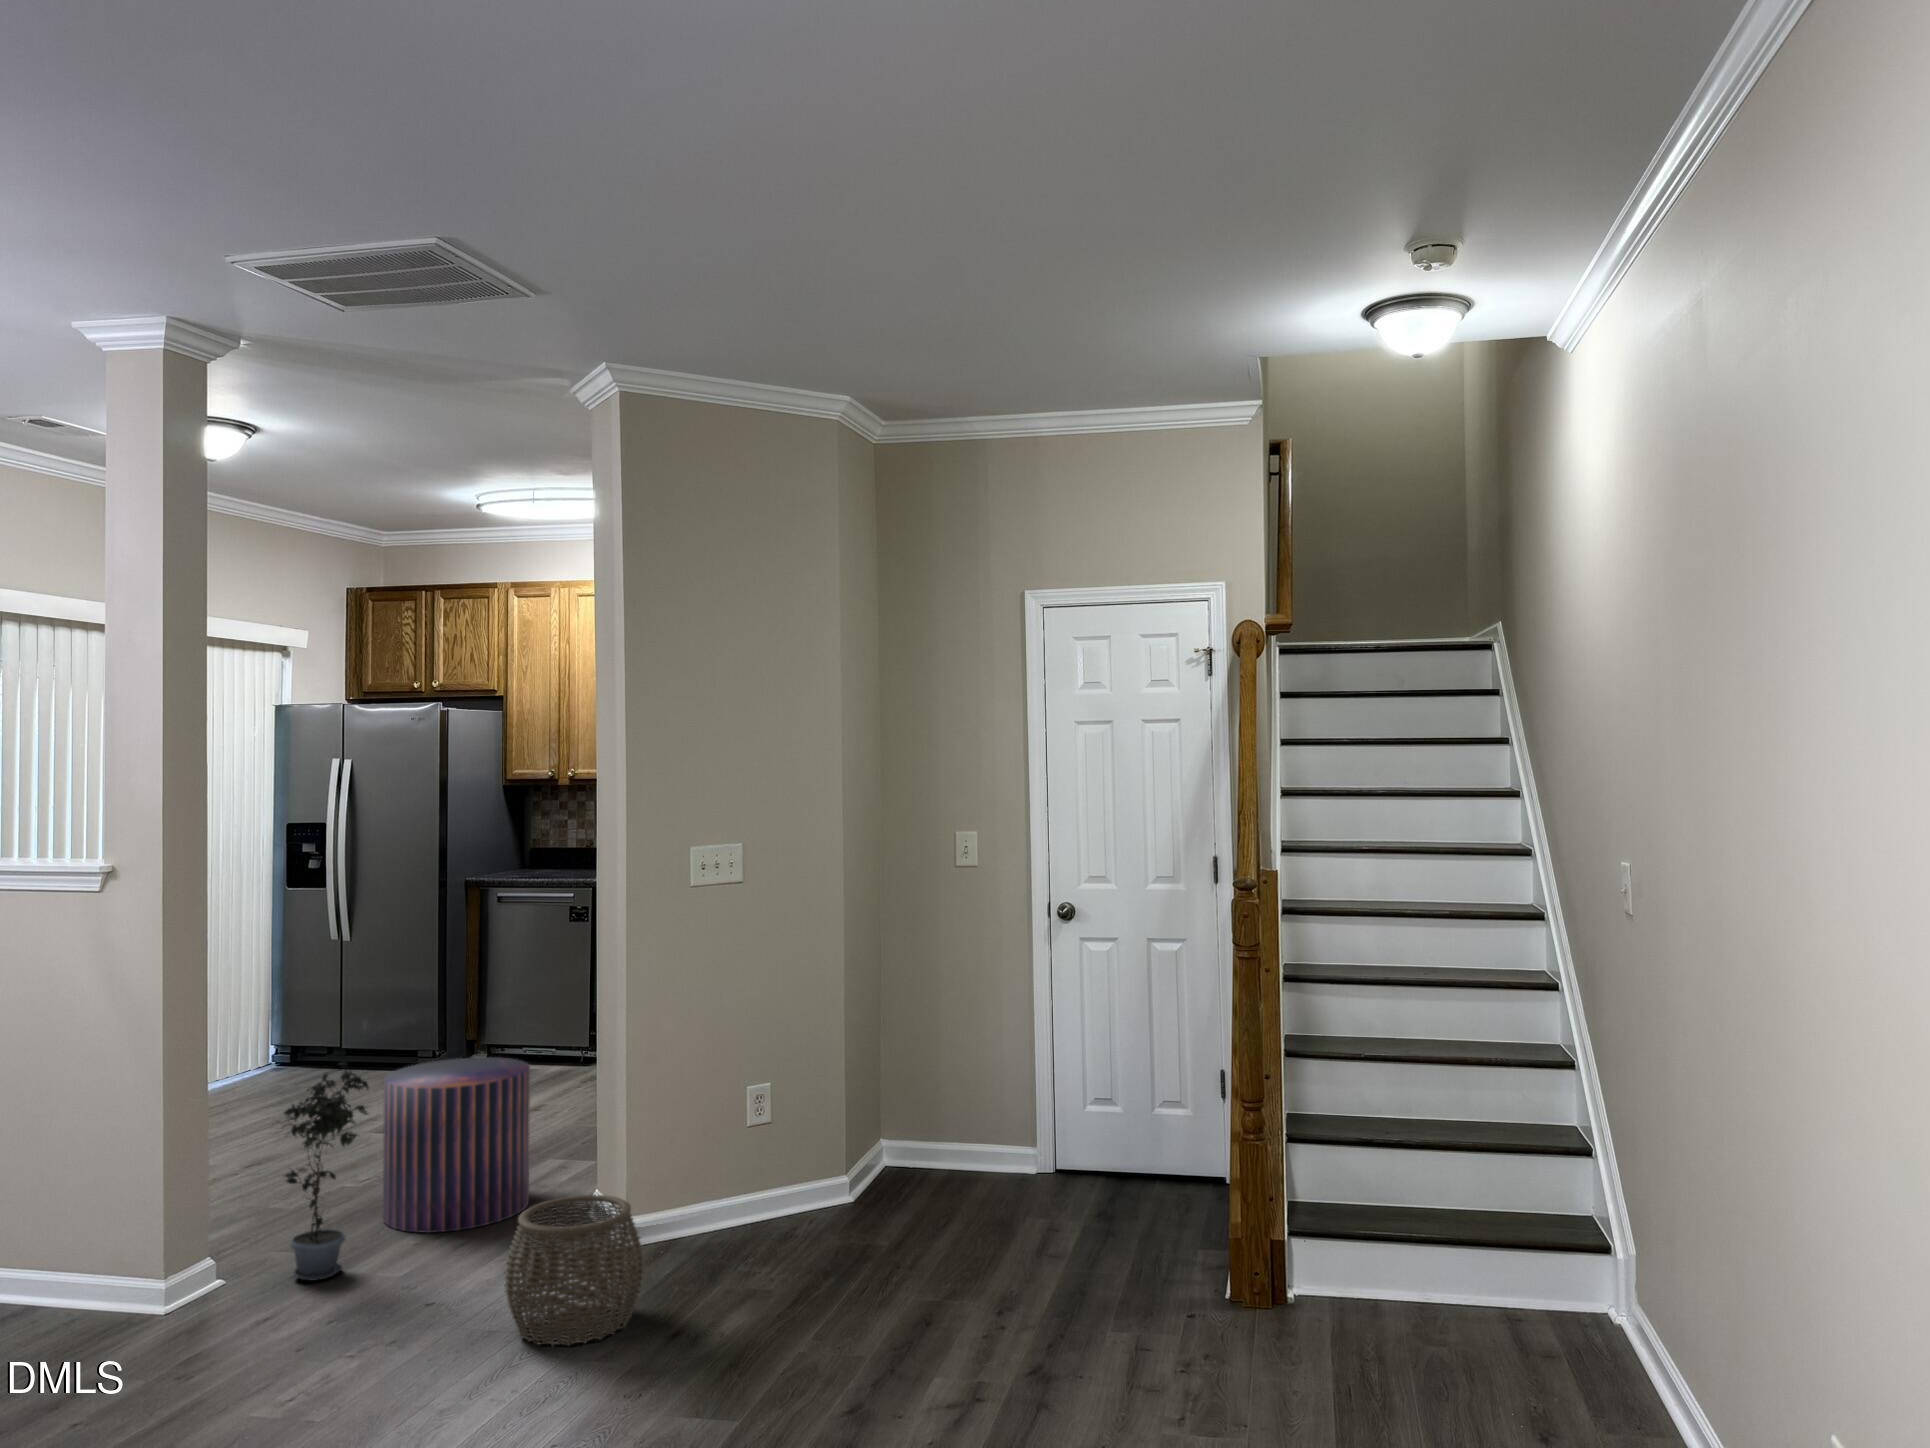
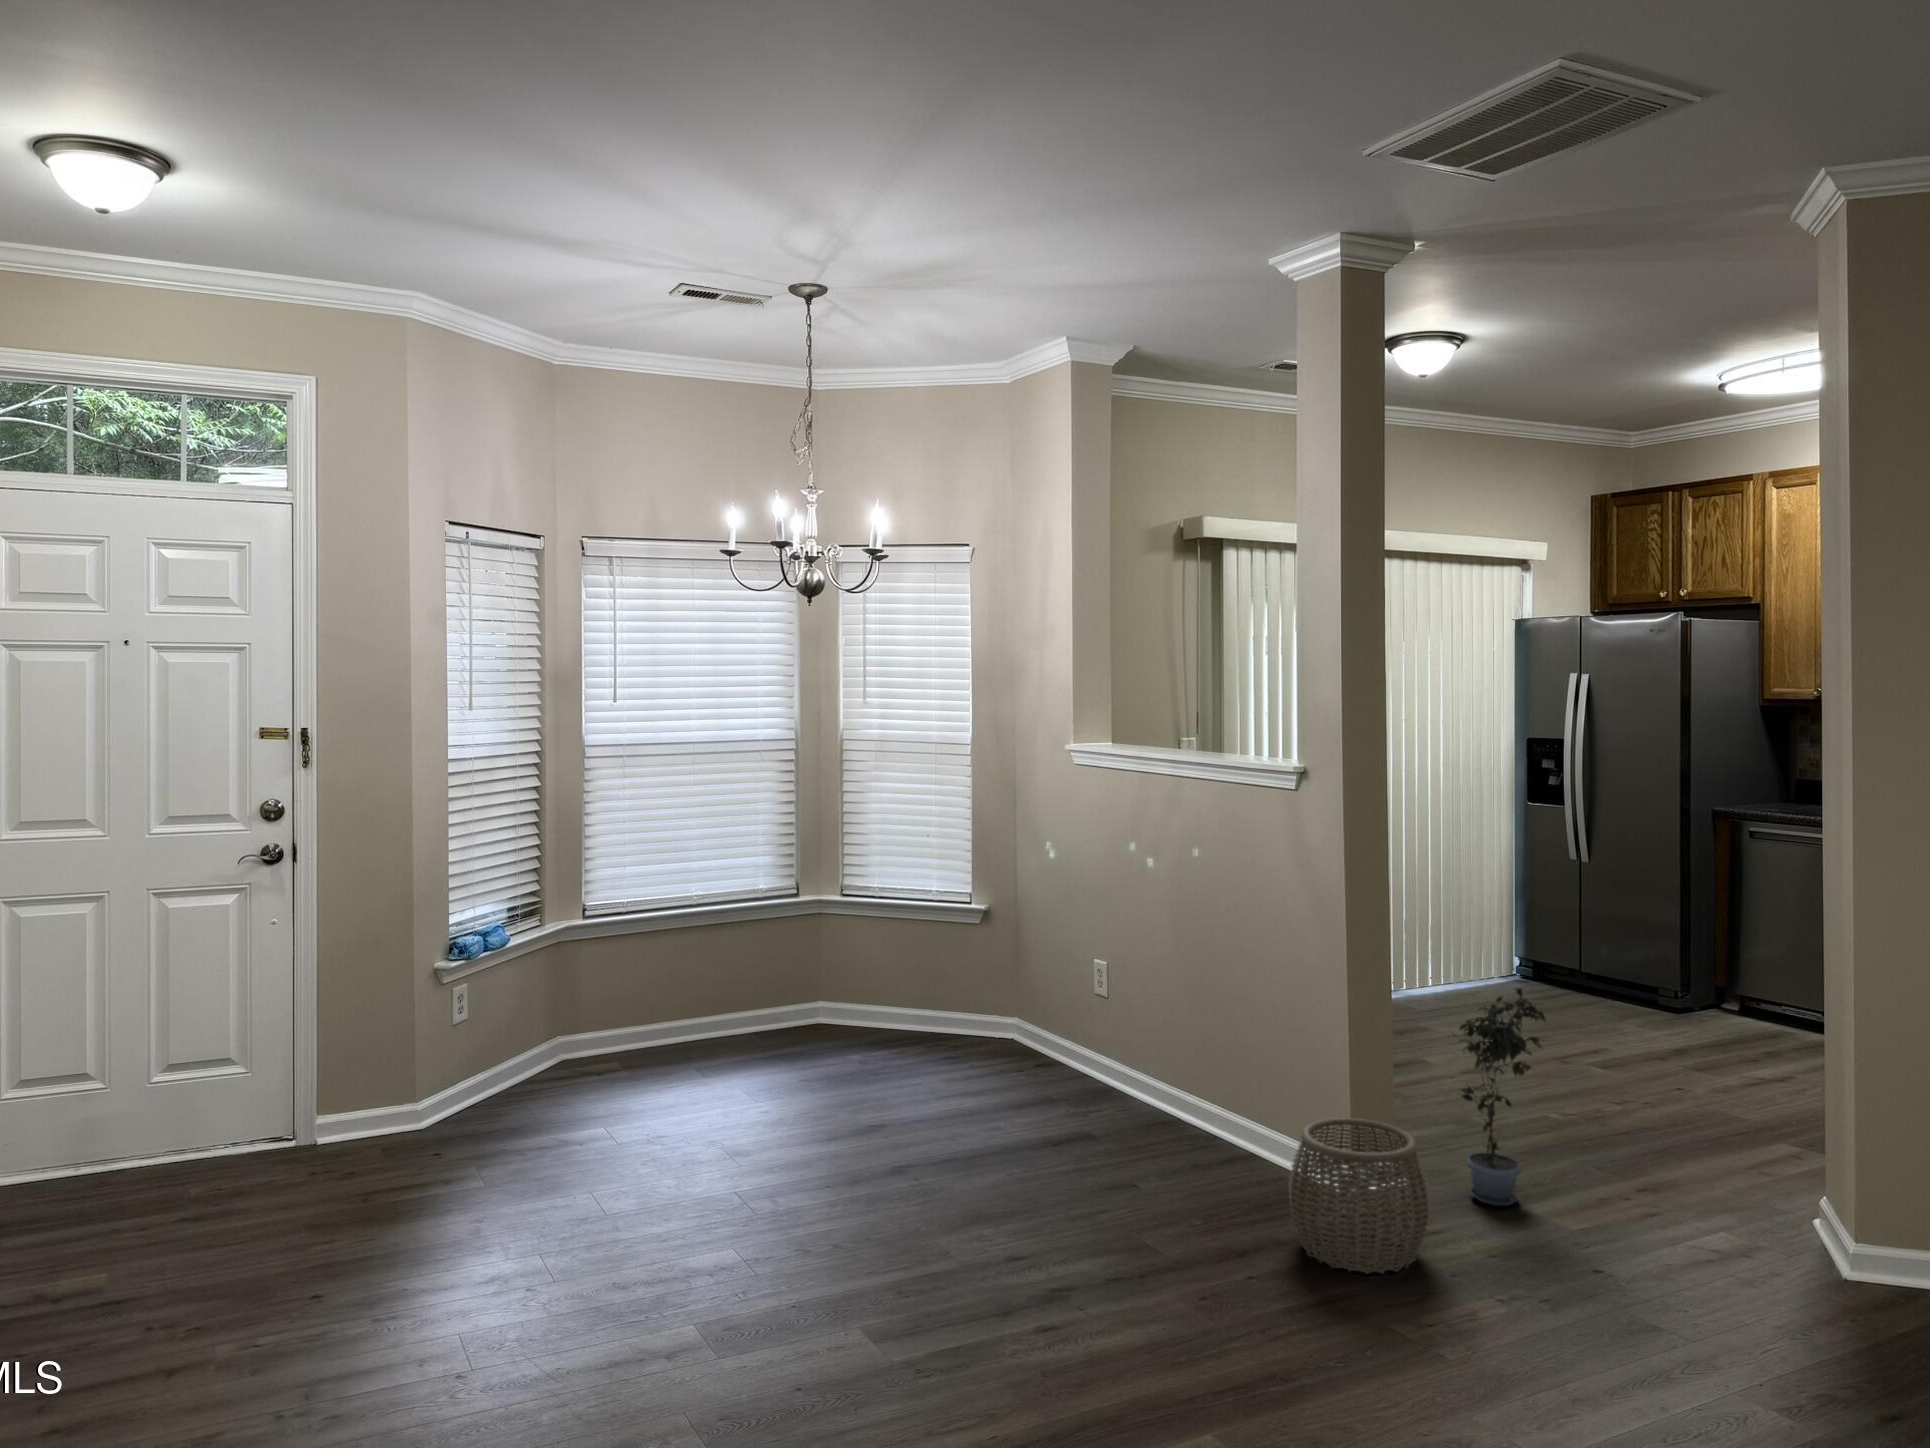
pouf: present [383,1057,530,1233] -> none [1575,1003,1746,1202]
woven basket: present [504,1195,644,1346] -> present [1289,1118,1430,1274]

